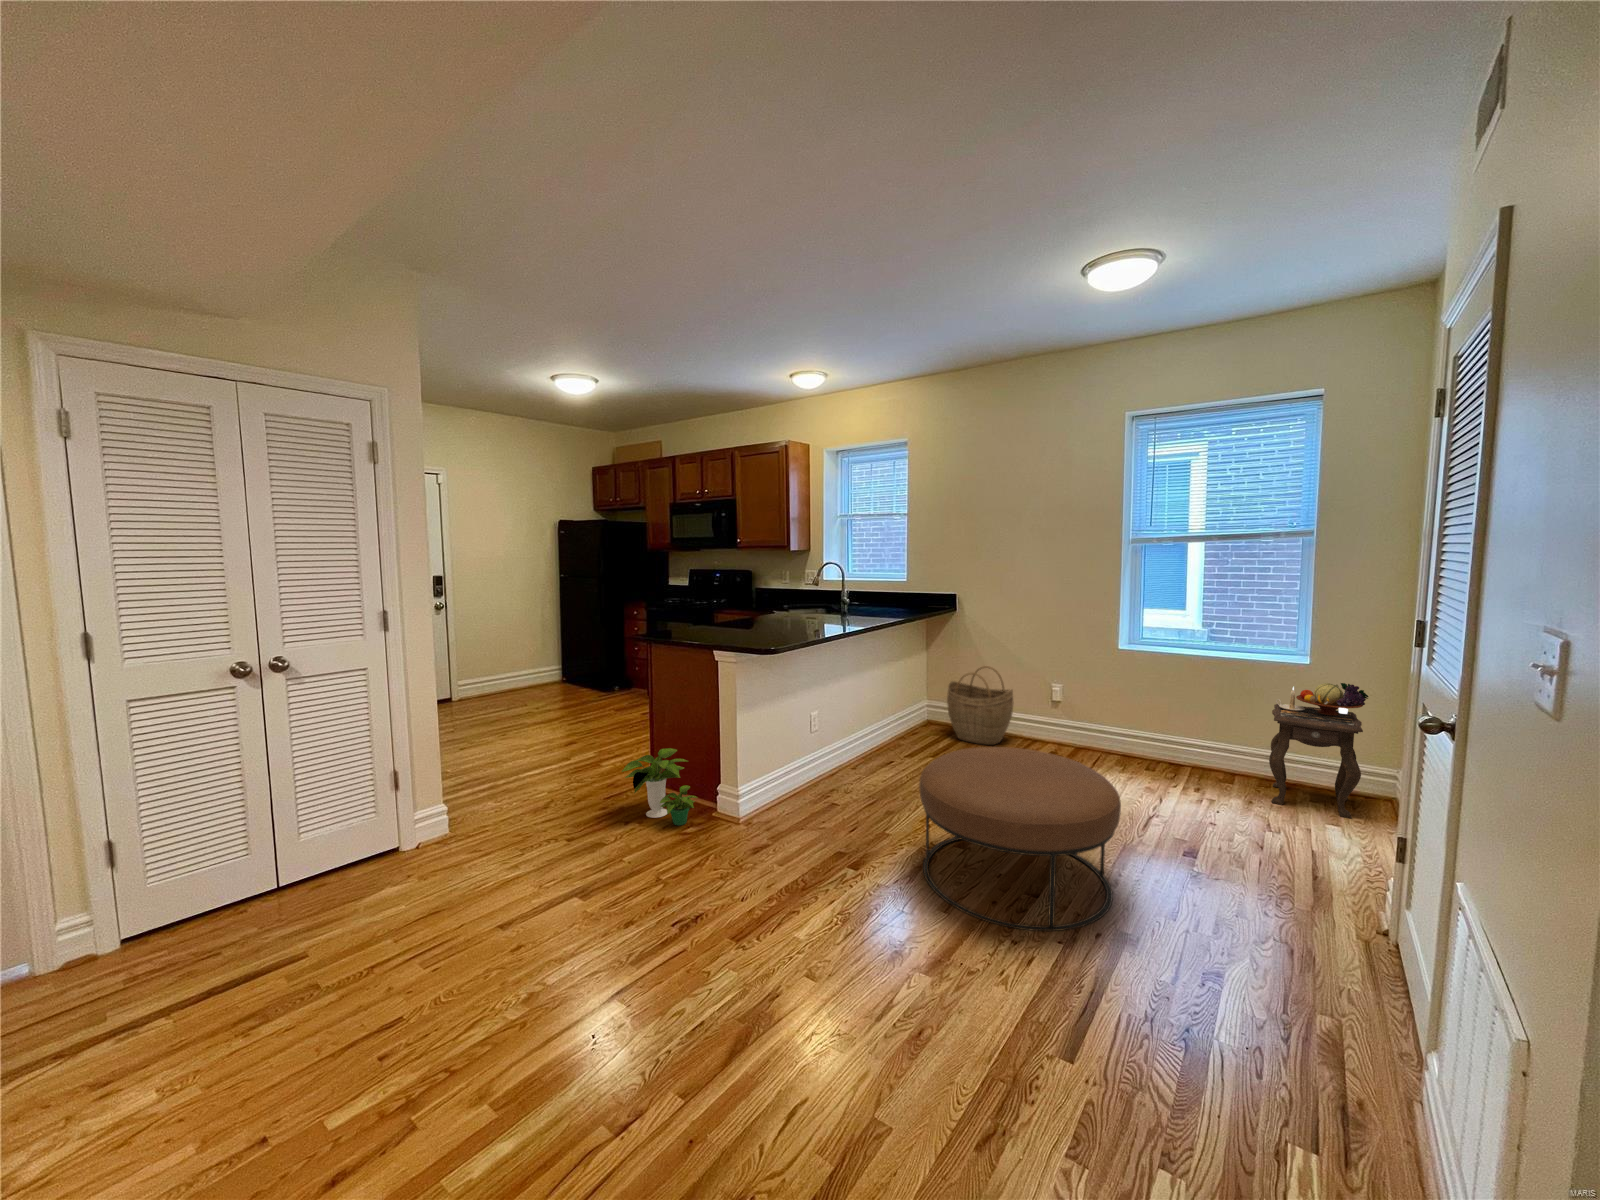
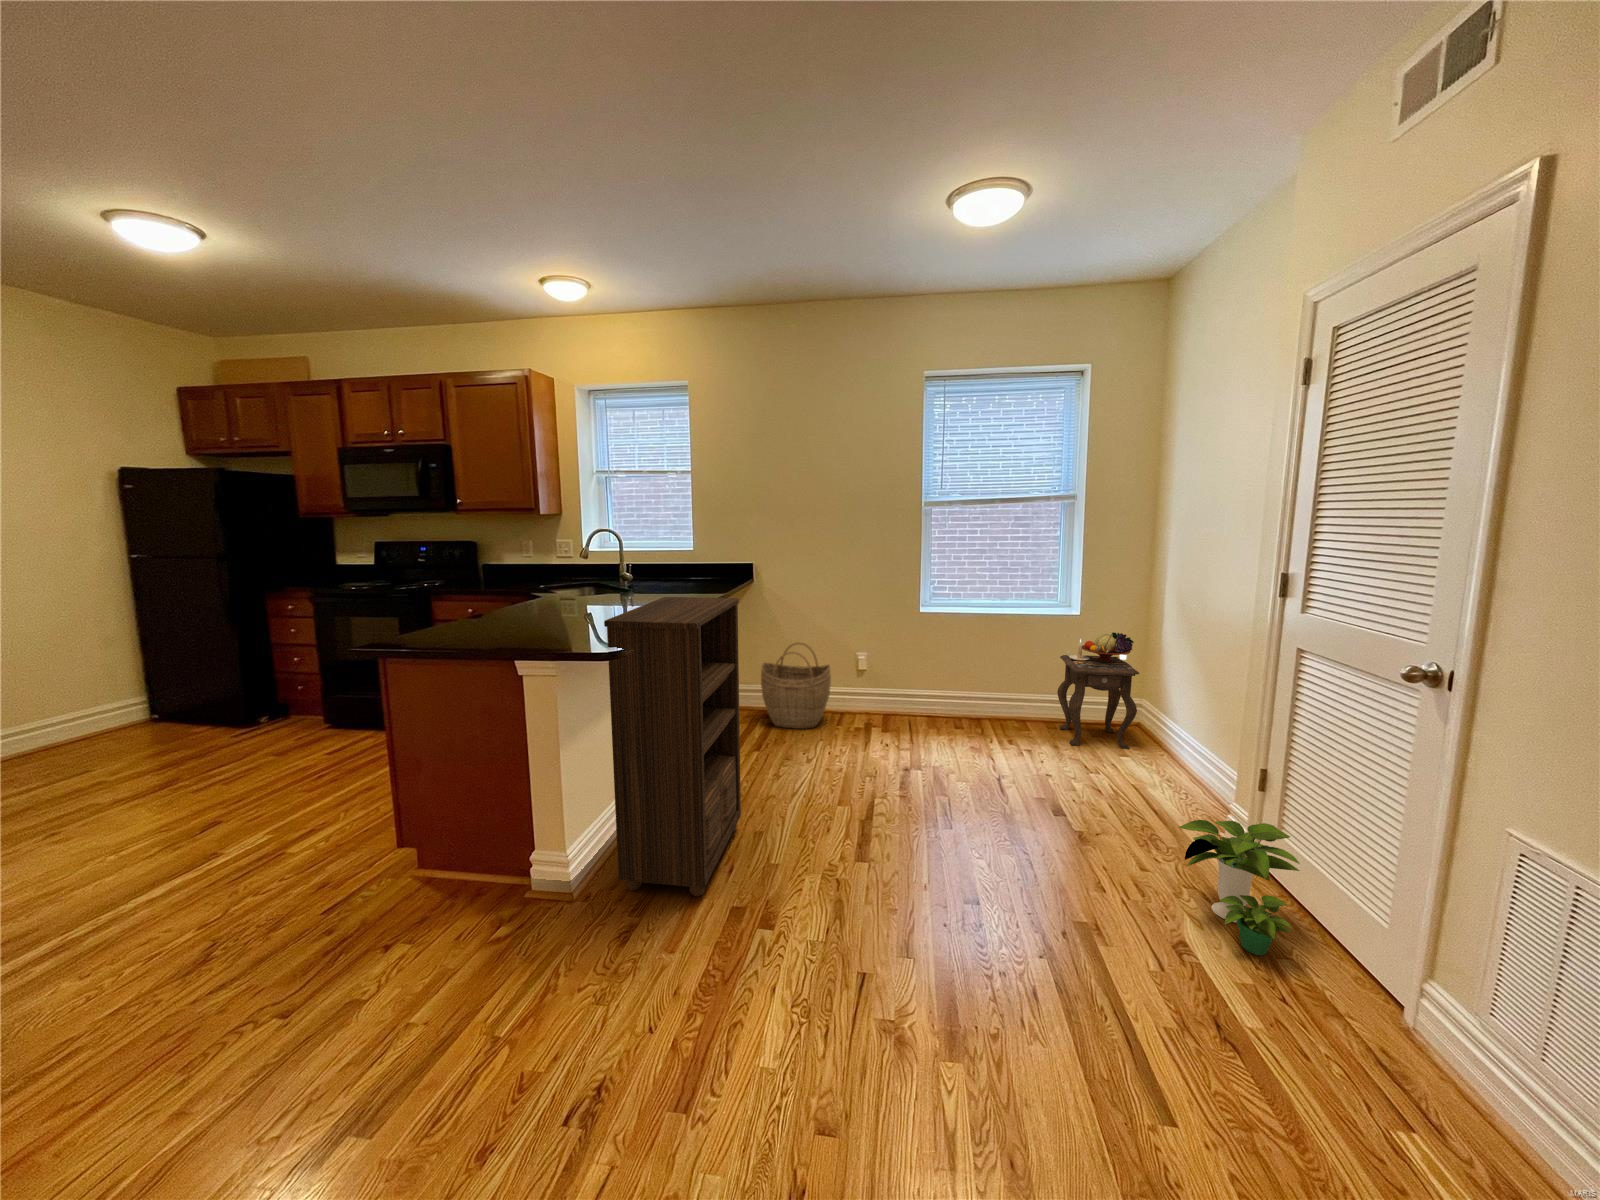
bookshelf: none [762,614,879,838] -> present [604,597,741,897]
ottoman: present [919,747,1121,931] -> none [834,737,1057,952]
potted plant: present [622,748,697,825] -> present [1179,820,1300,955]

